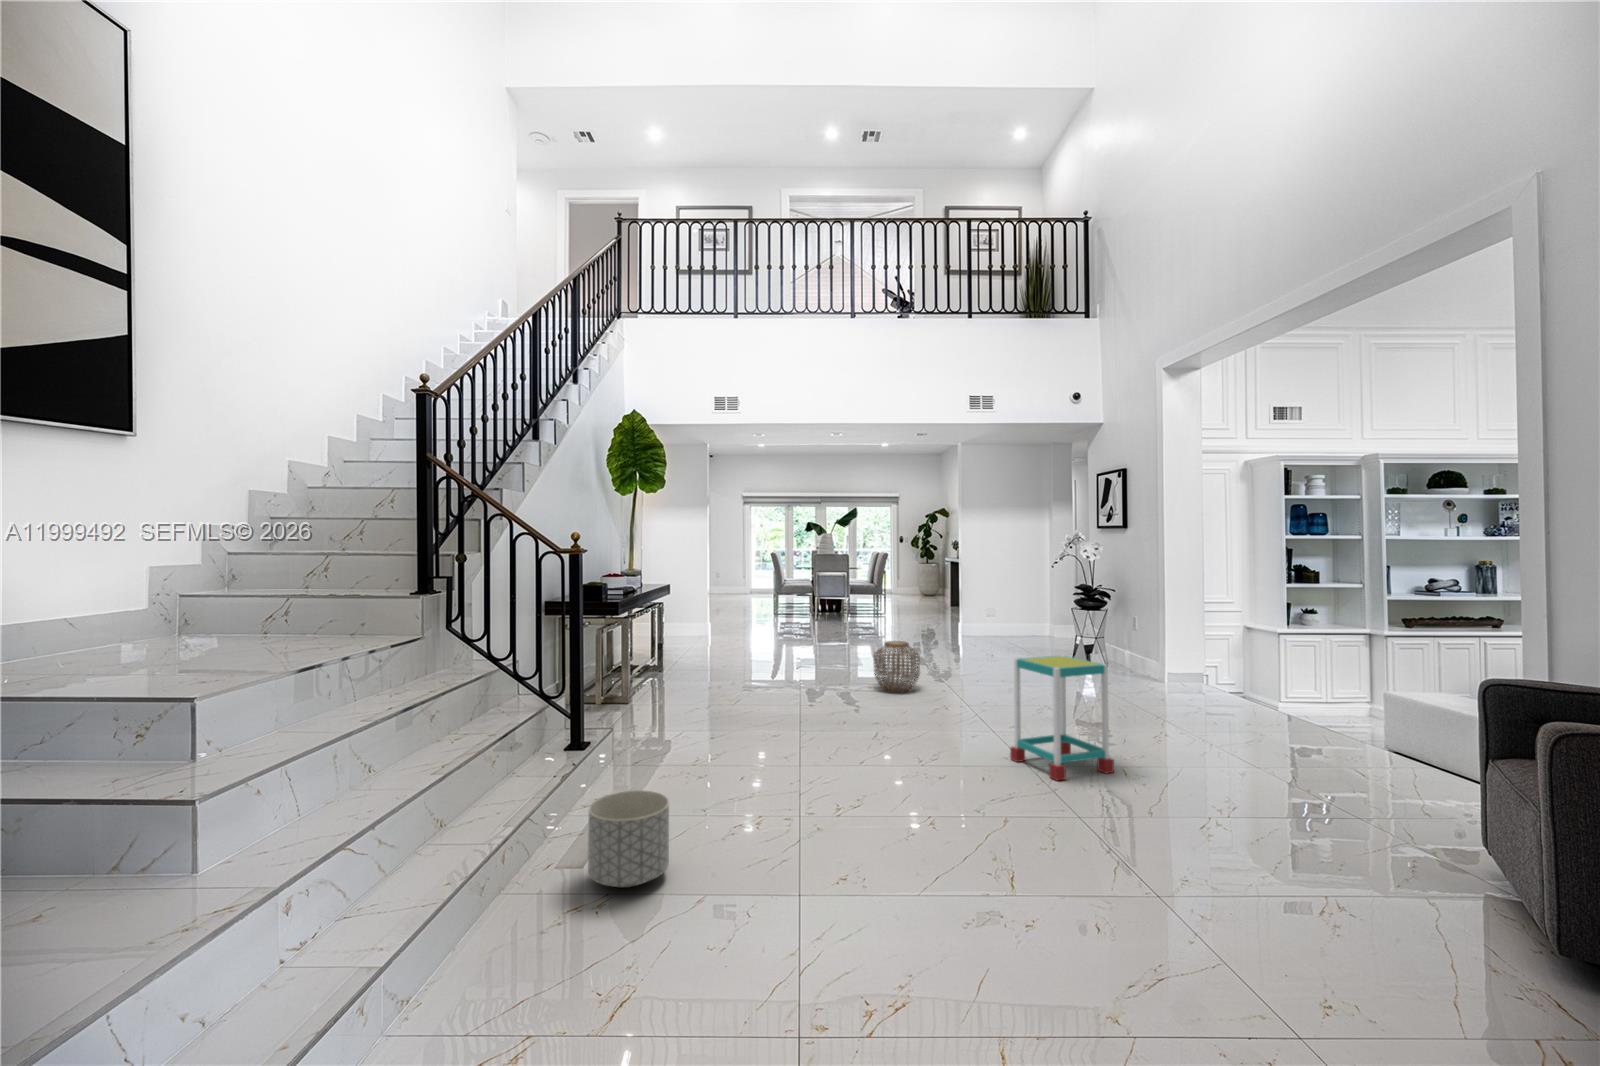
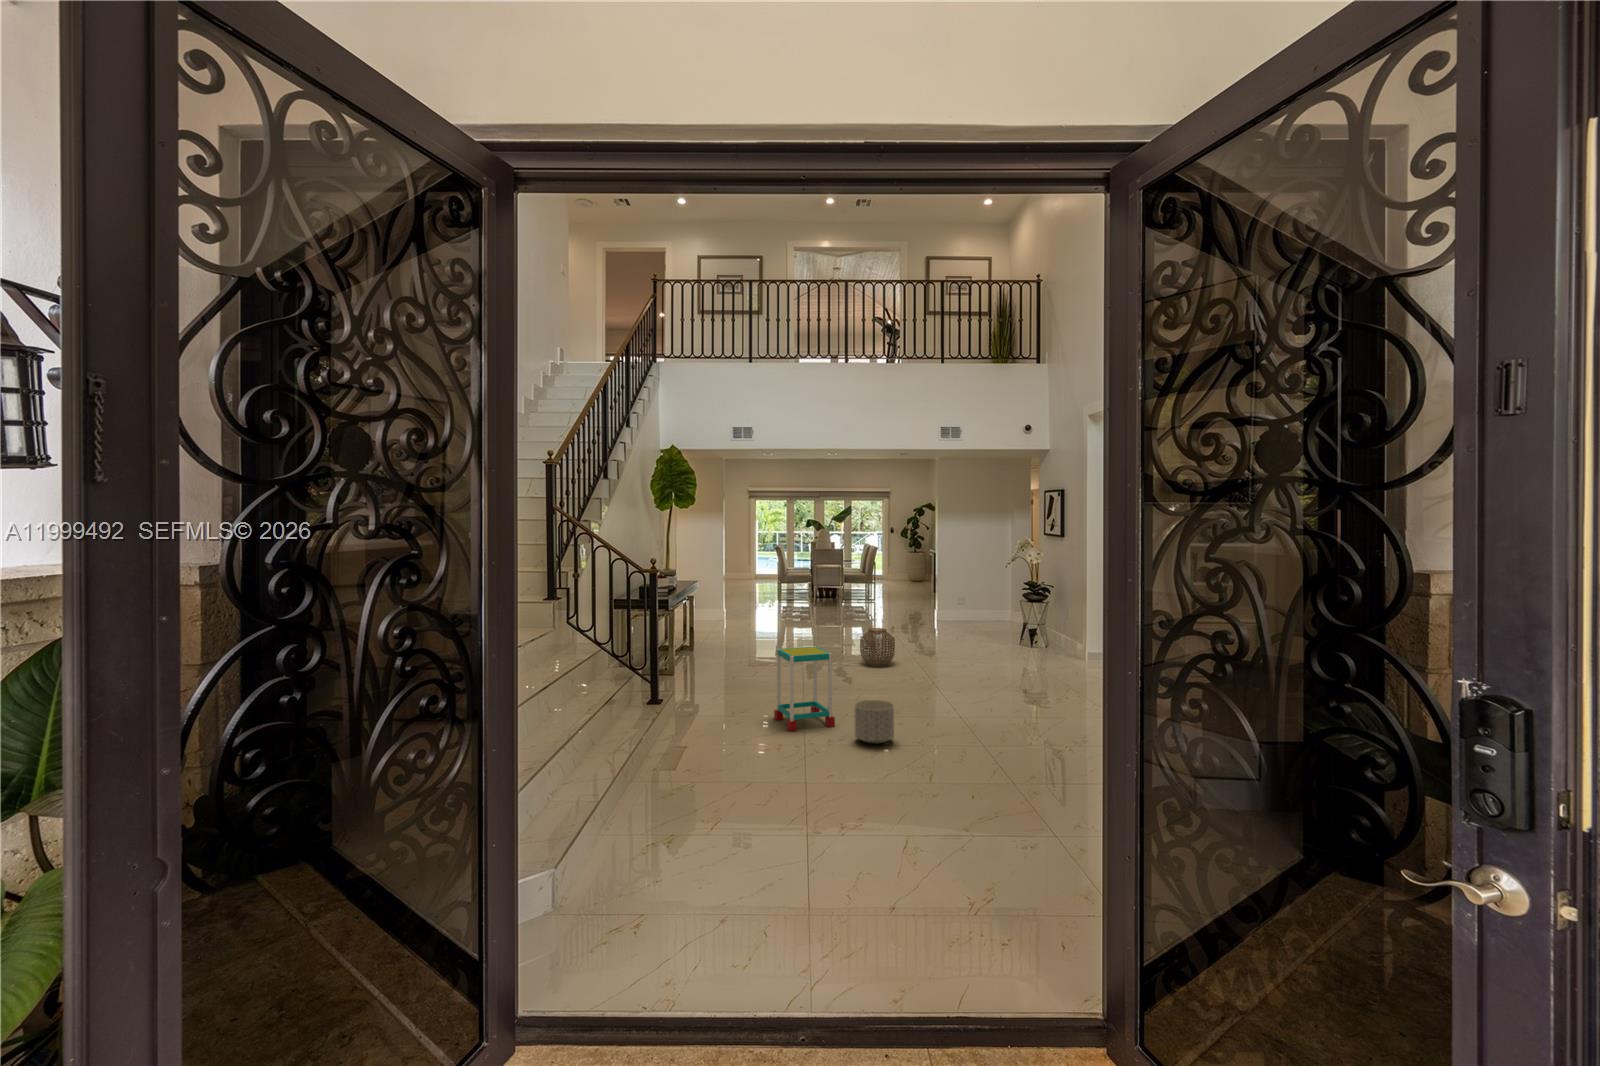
side table: present [1010,655,1114,781] -> present [774,646,835,731]
planter: present [588,790,669,888] -> present [855,700,894,744]

